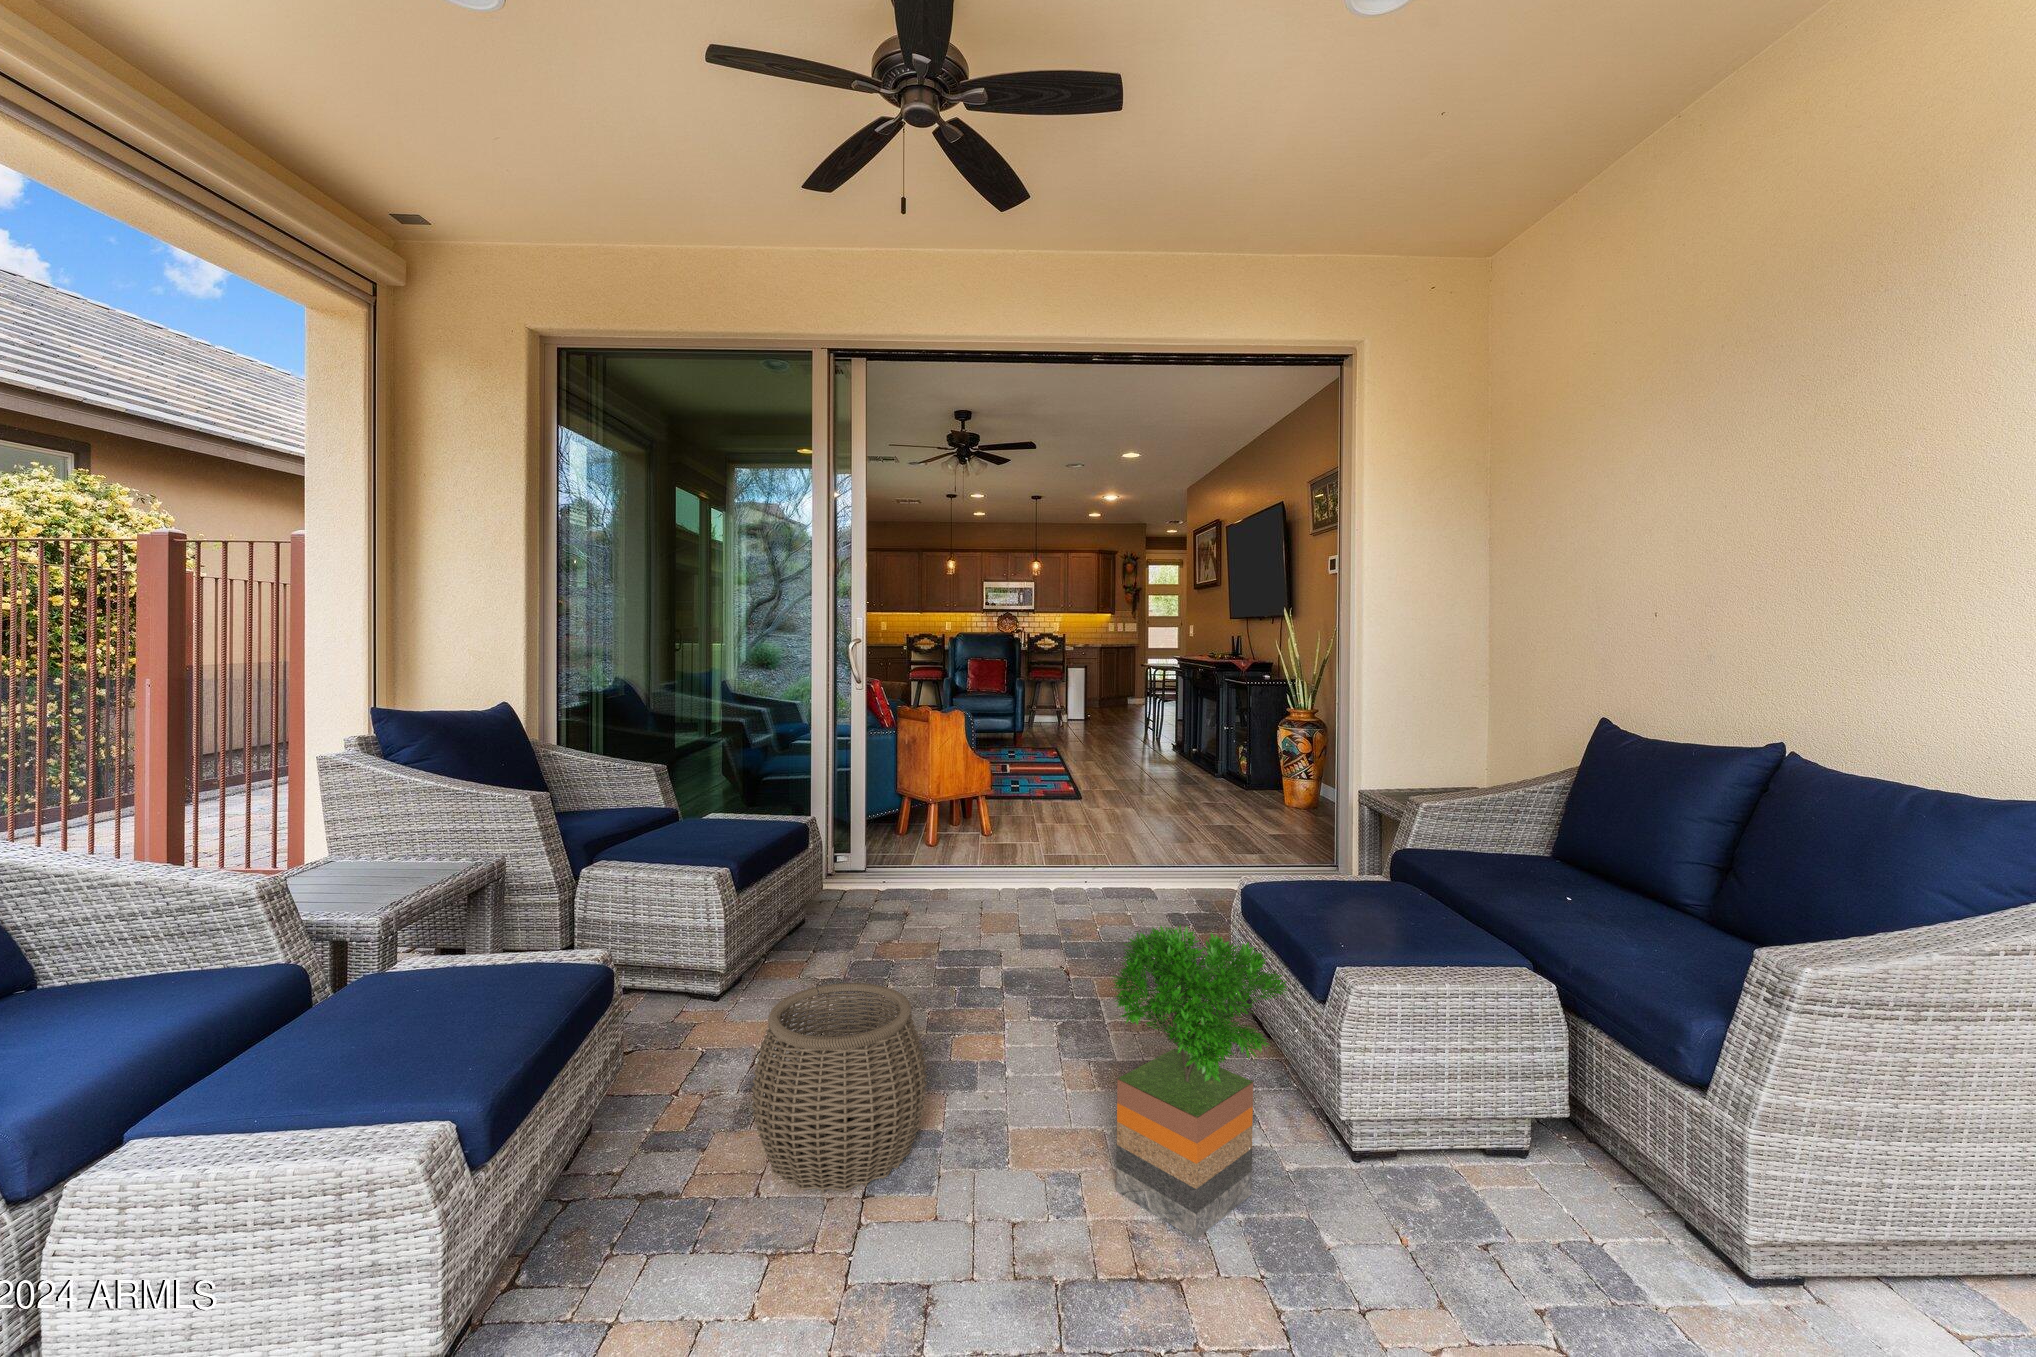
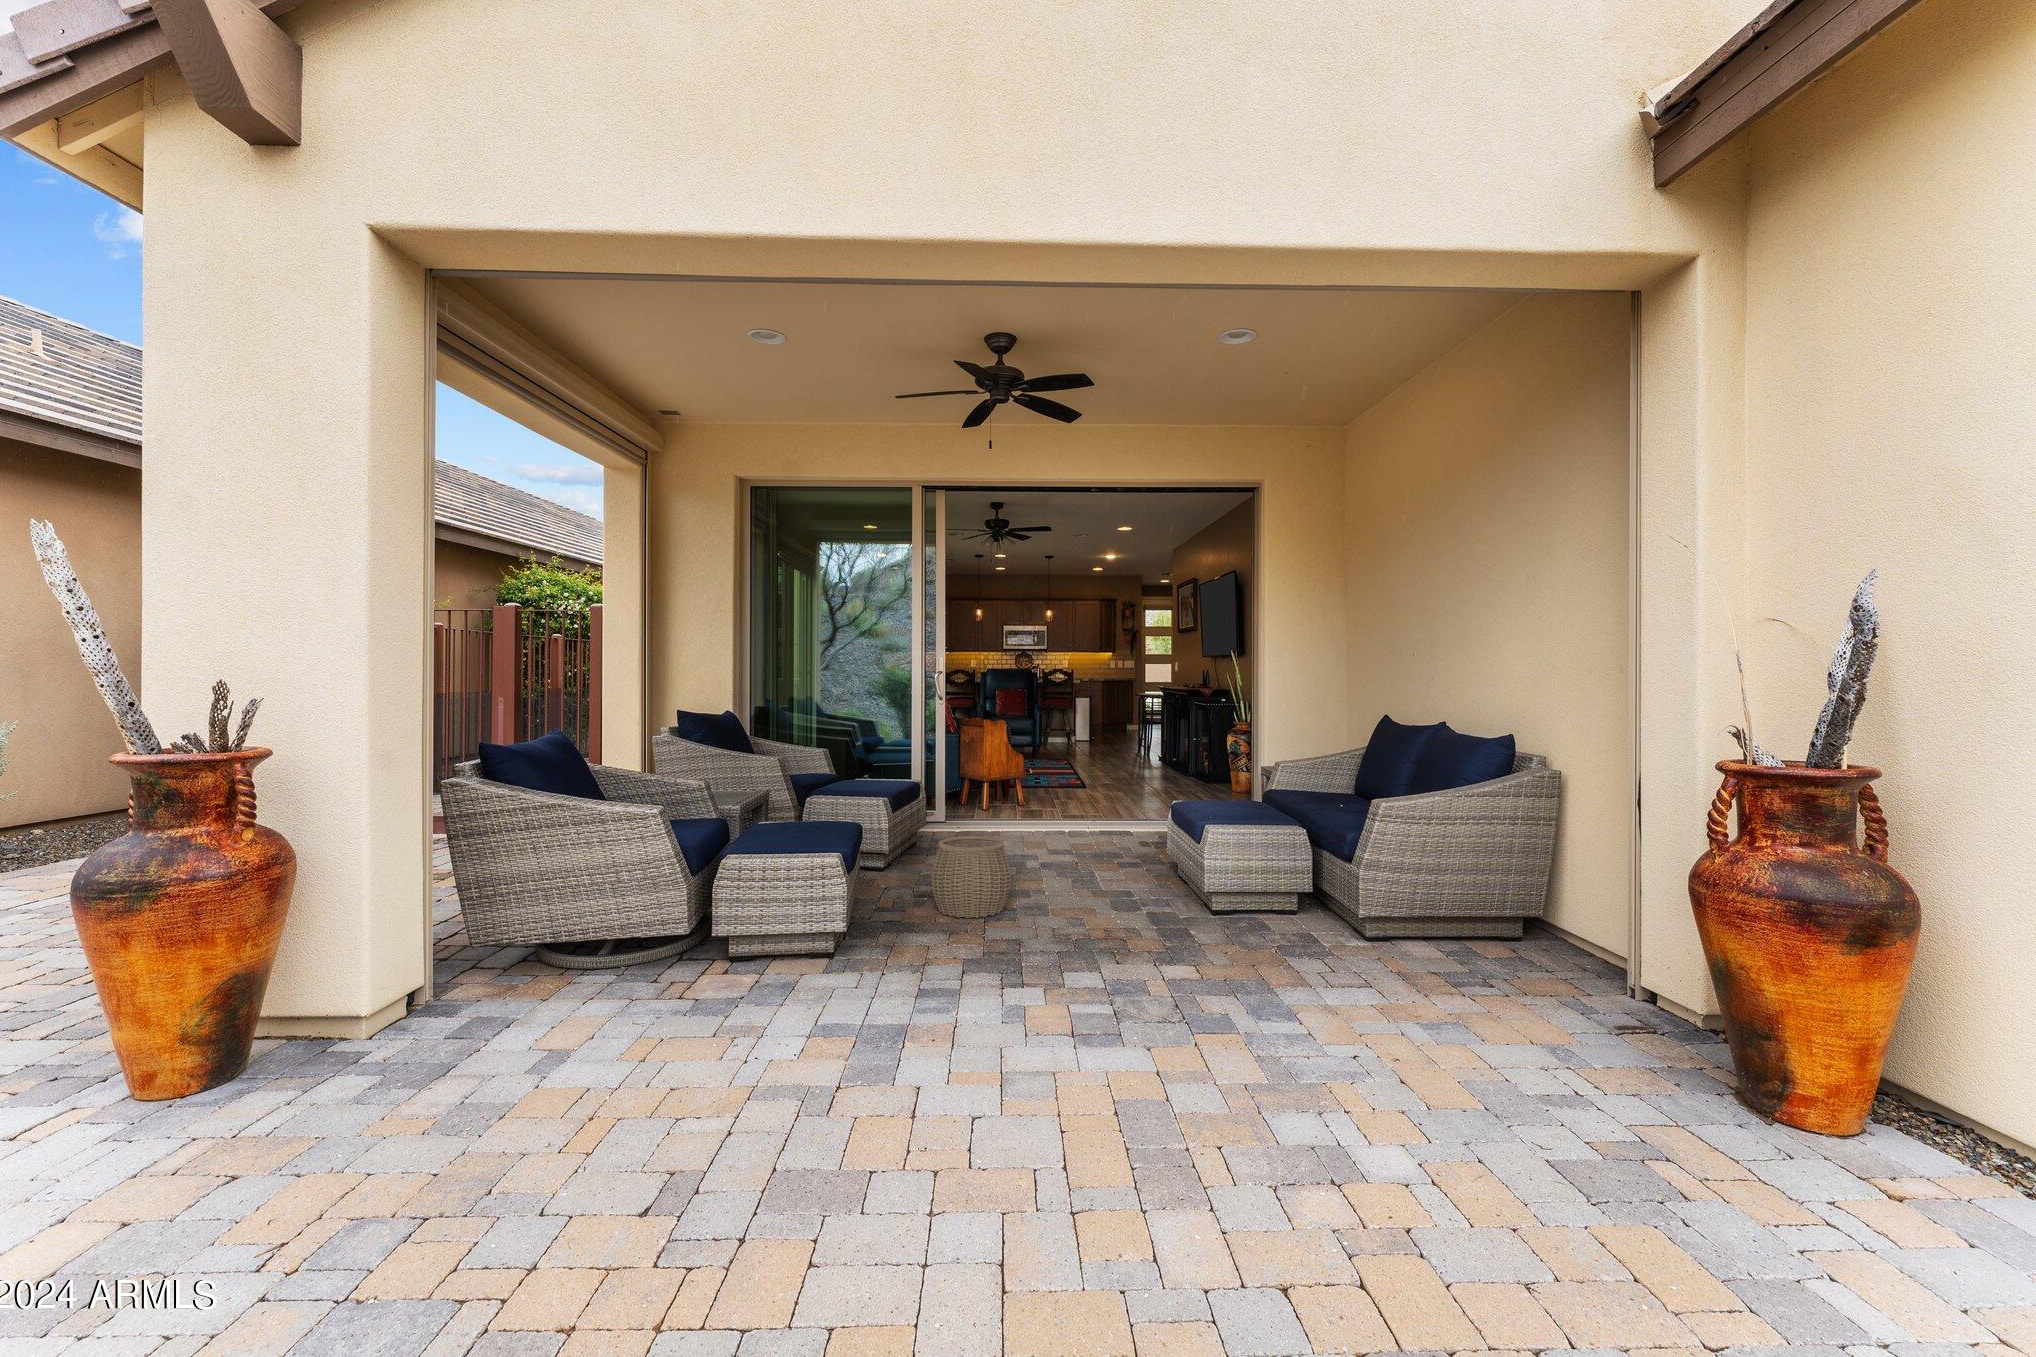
potted tree: present [1112,925,1288,1239] -> none [1096,799,1176,928]

